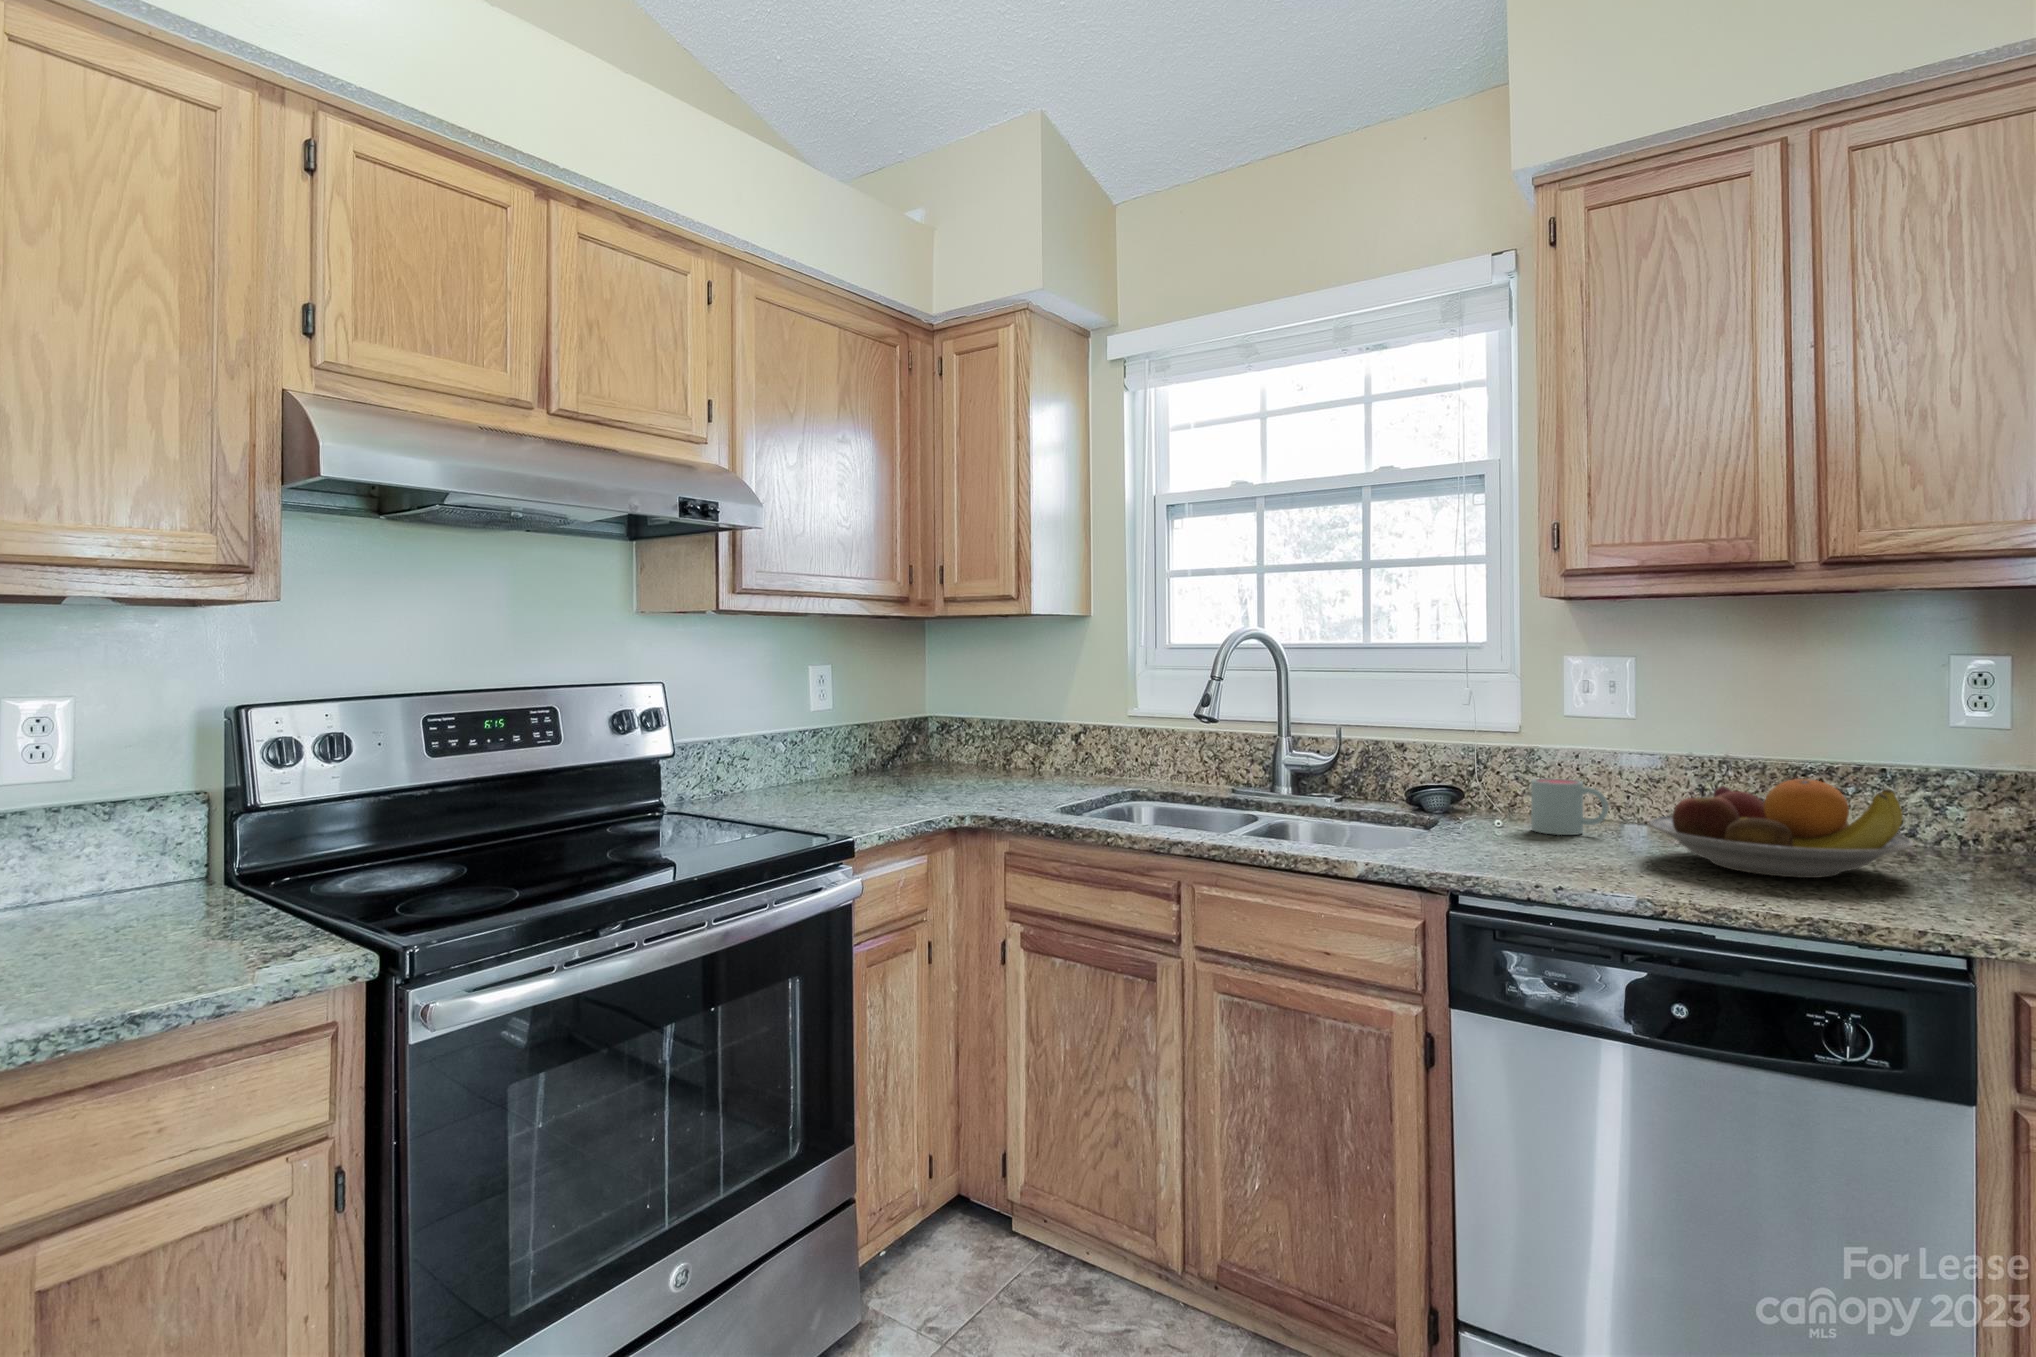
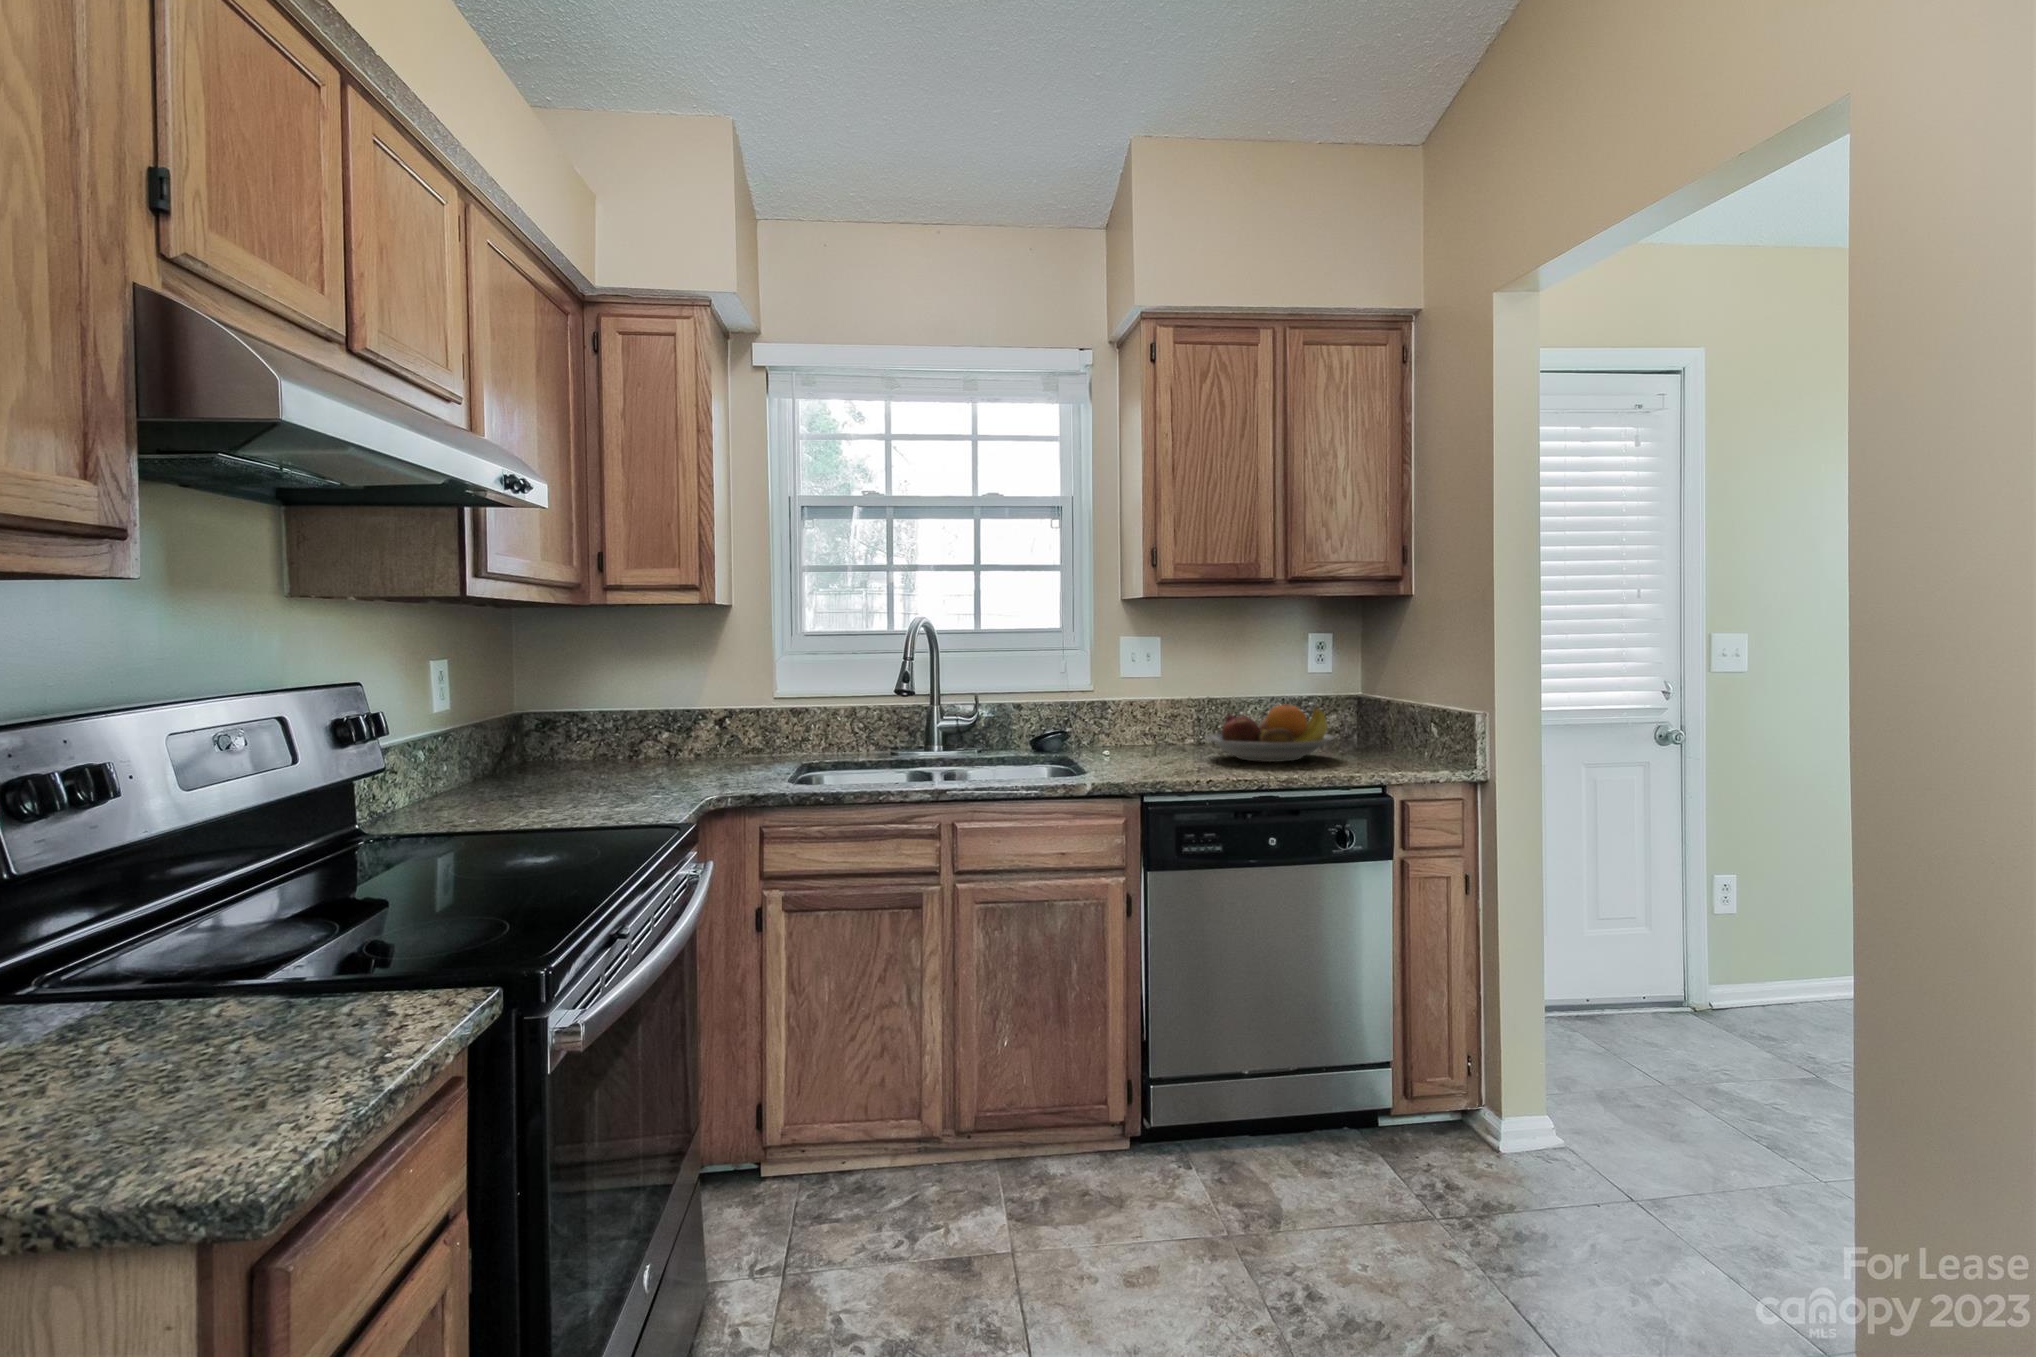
mug: present [1531,778,1609,835] -> none [1115,720,1162,757]

